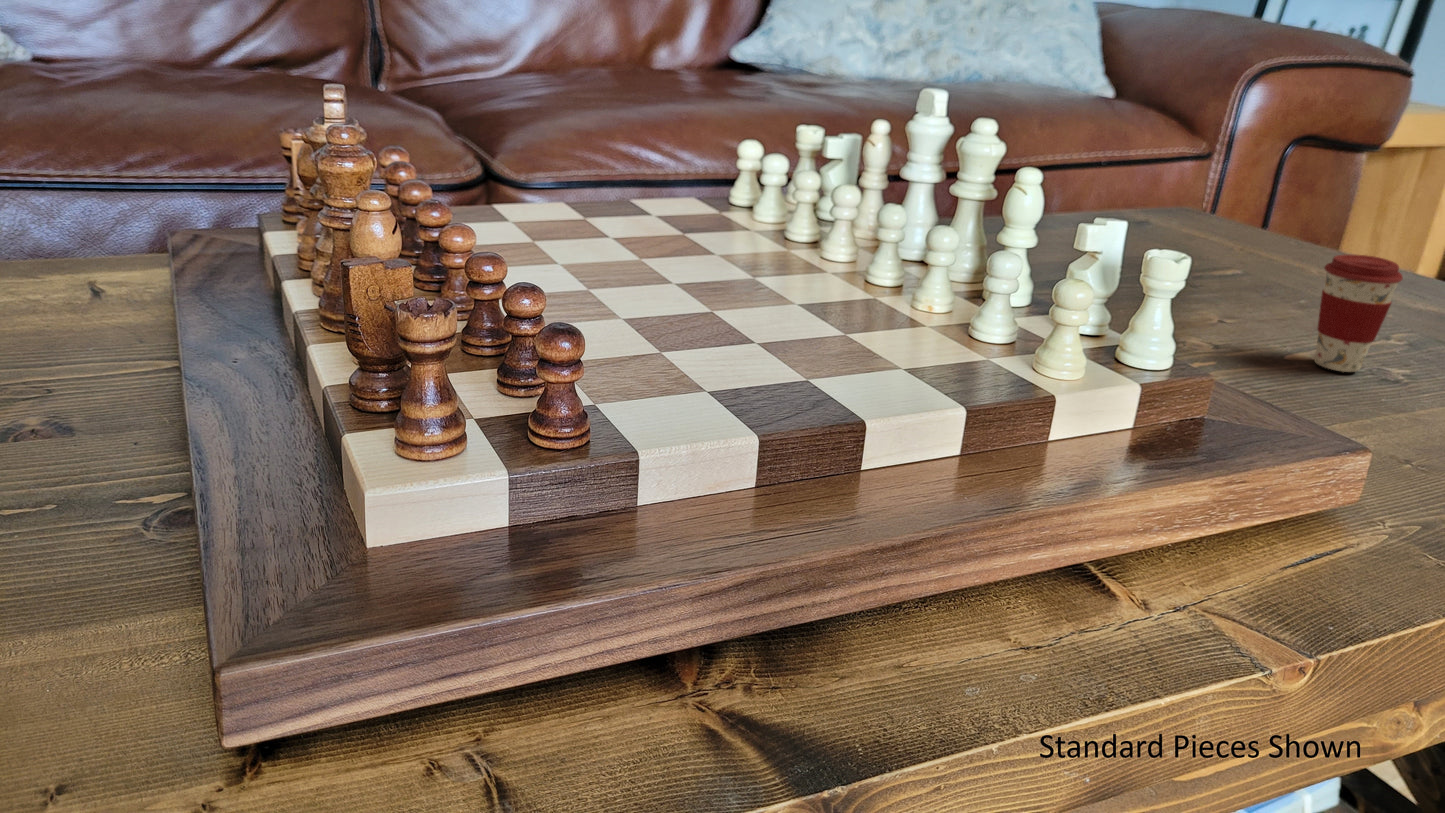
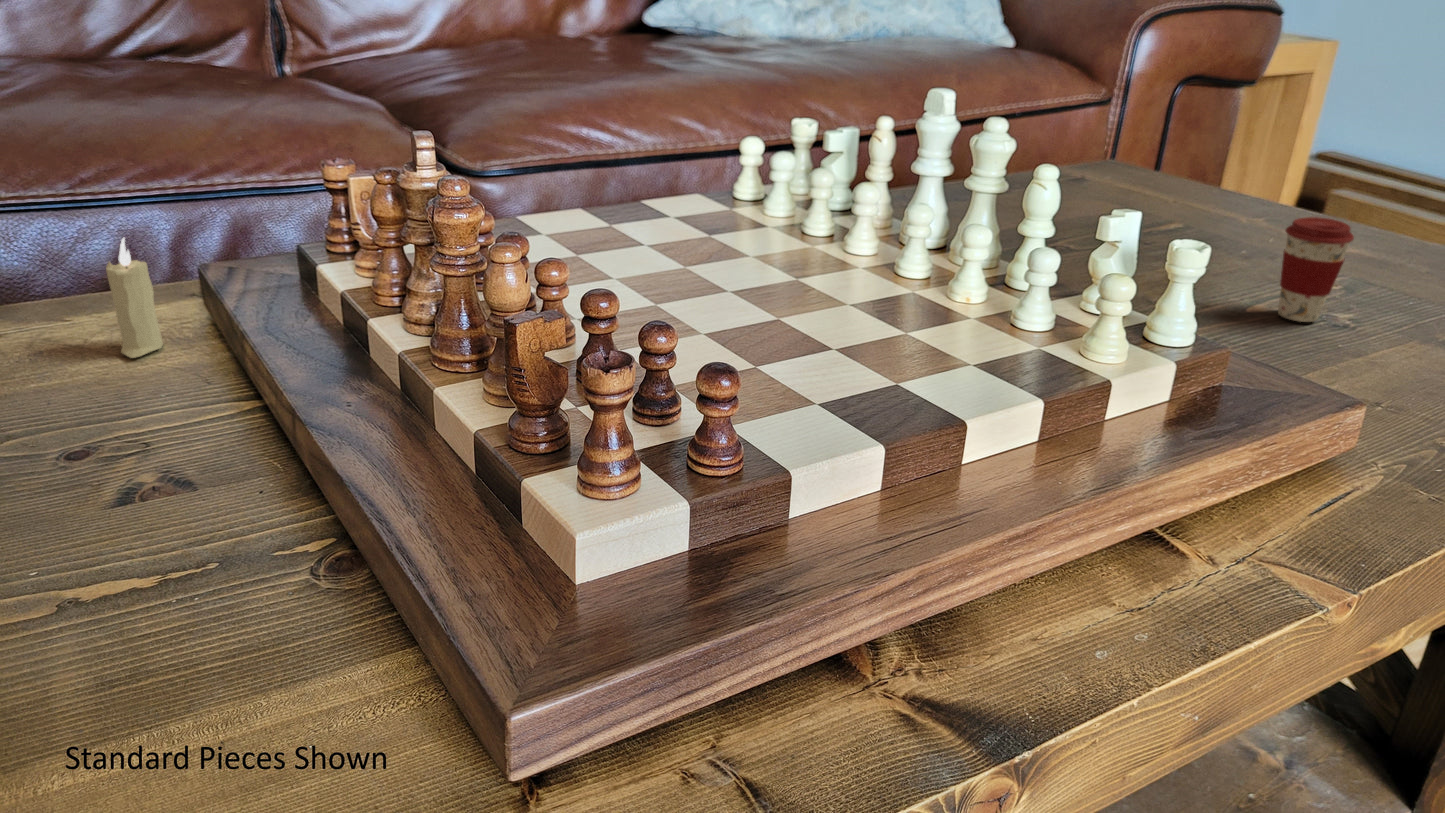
candle: none [41,186,97,310] -> present [106,238,163,358]

